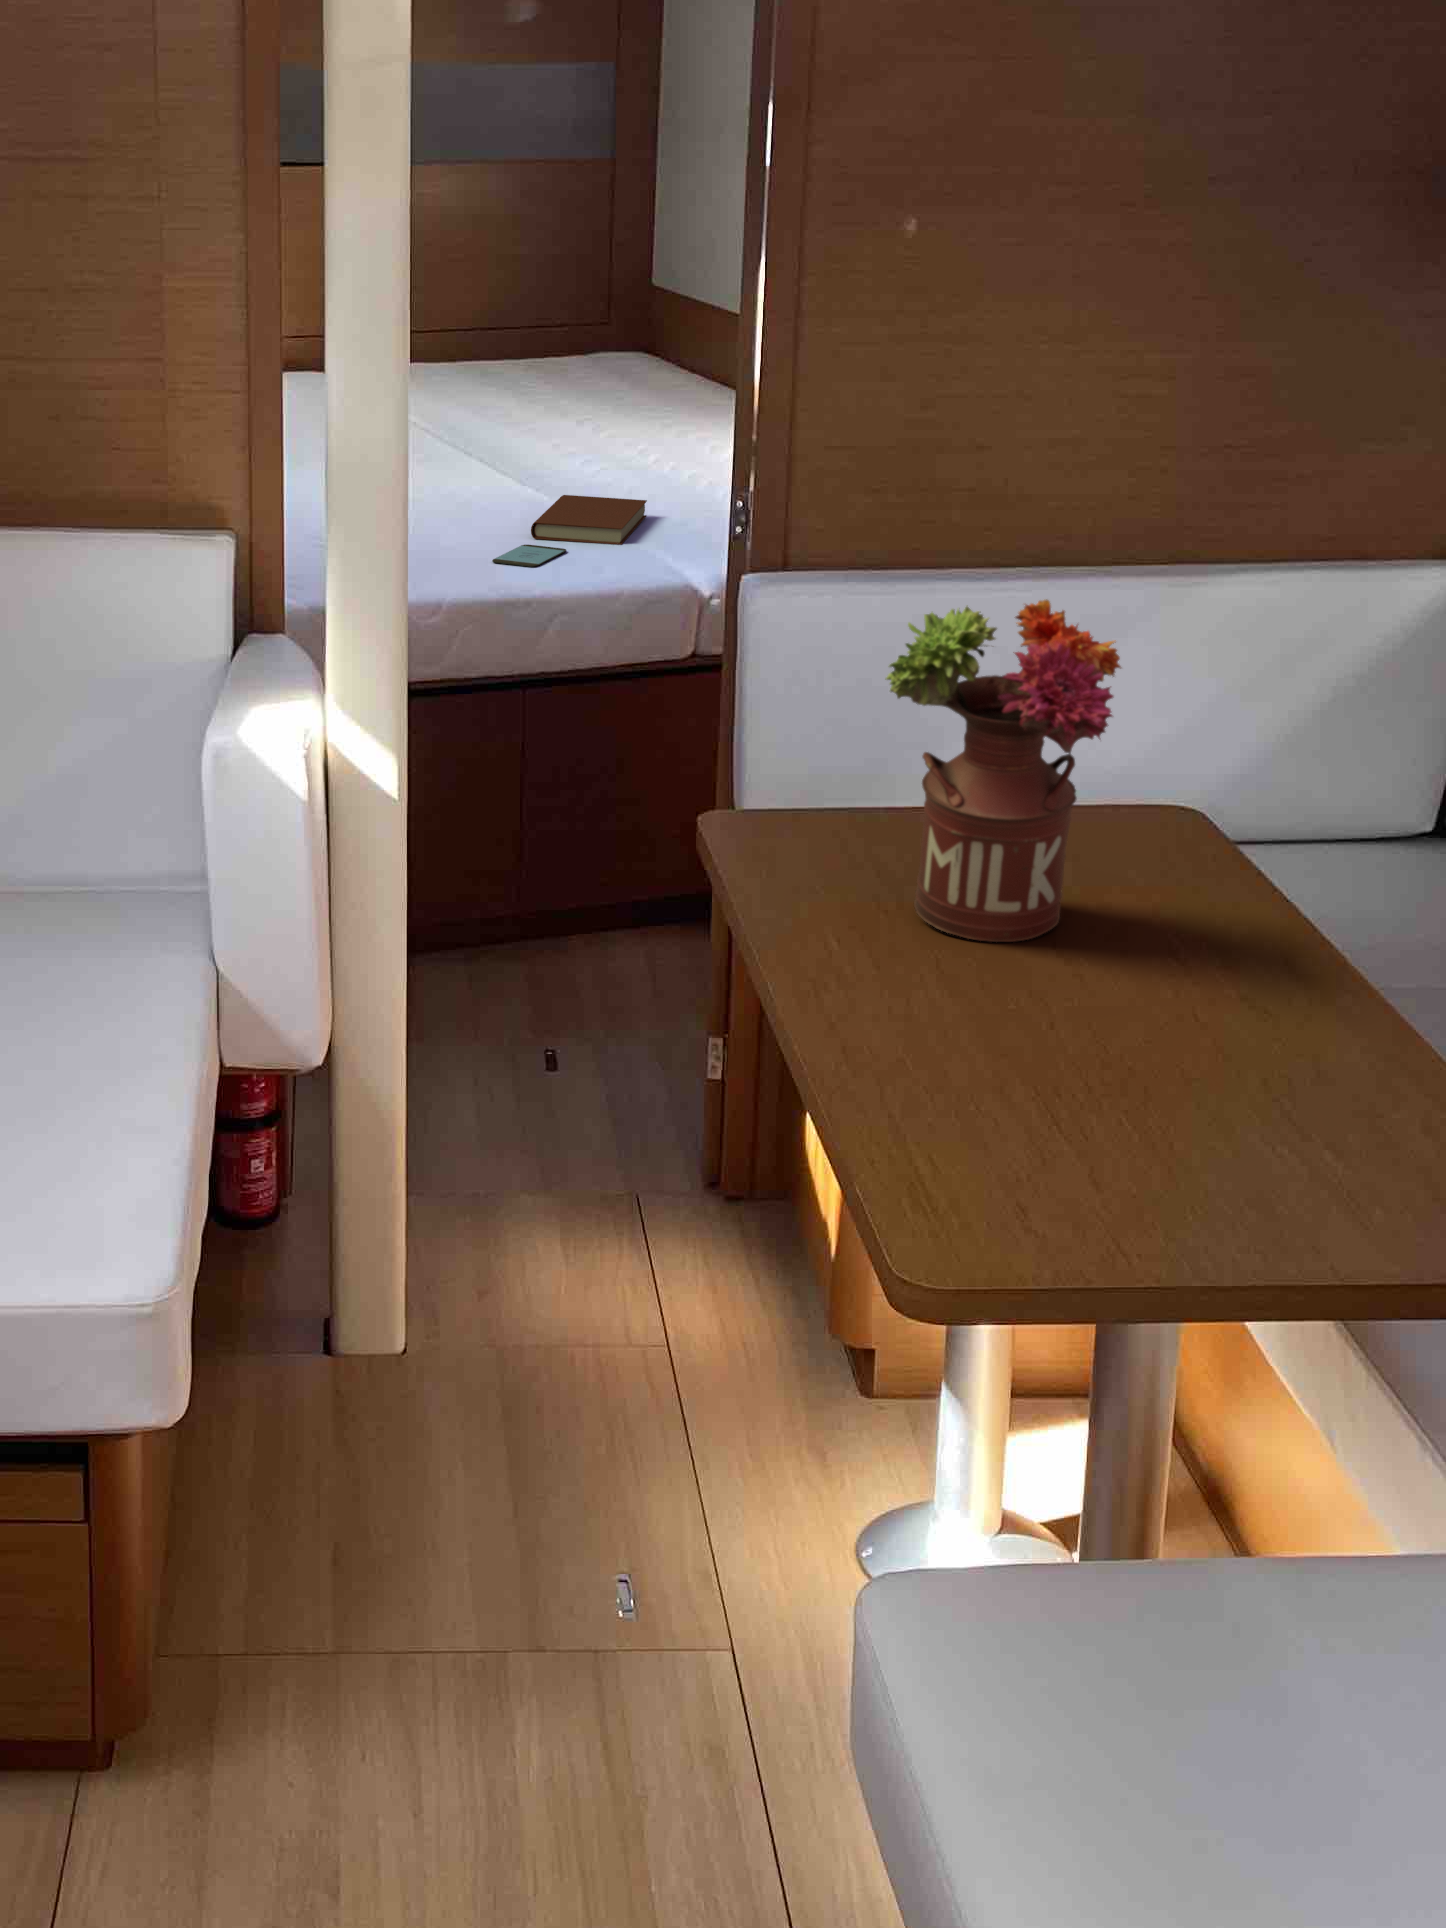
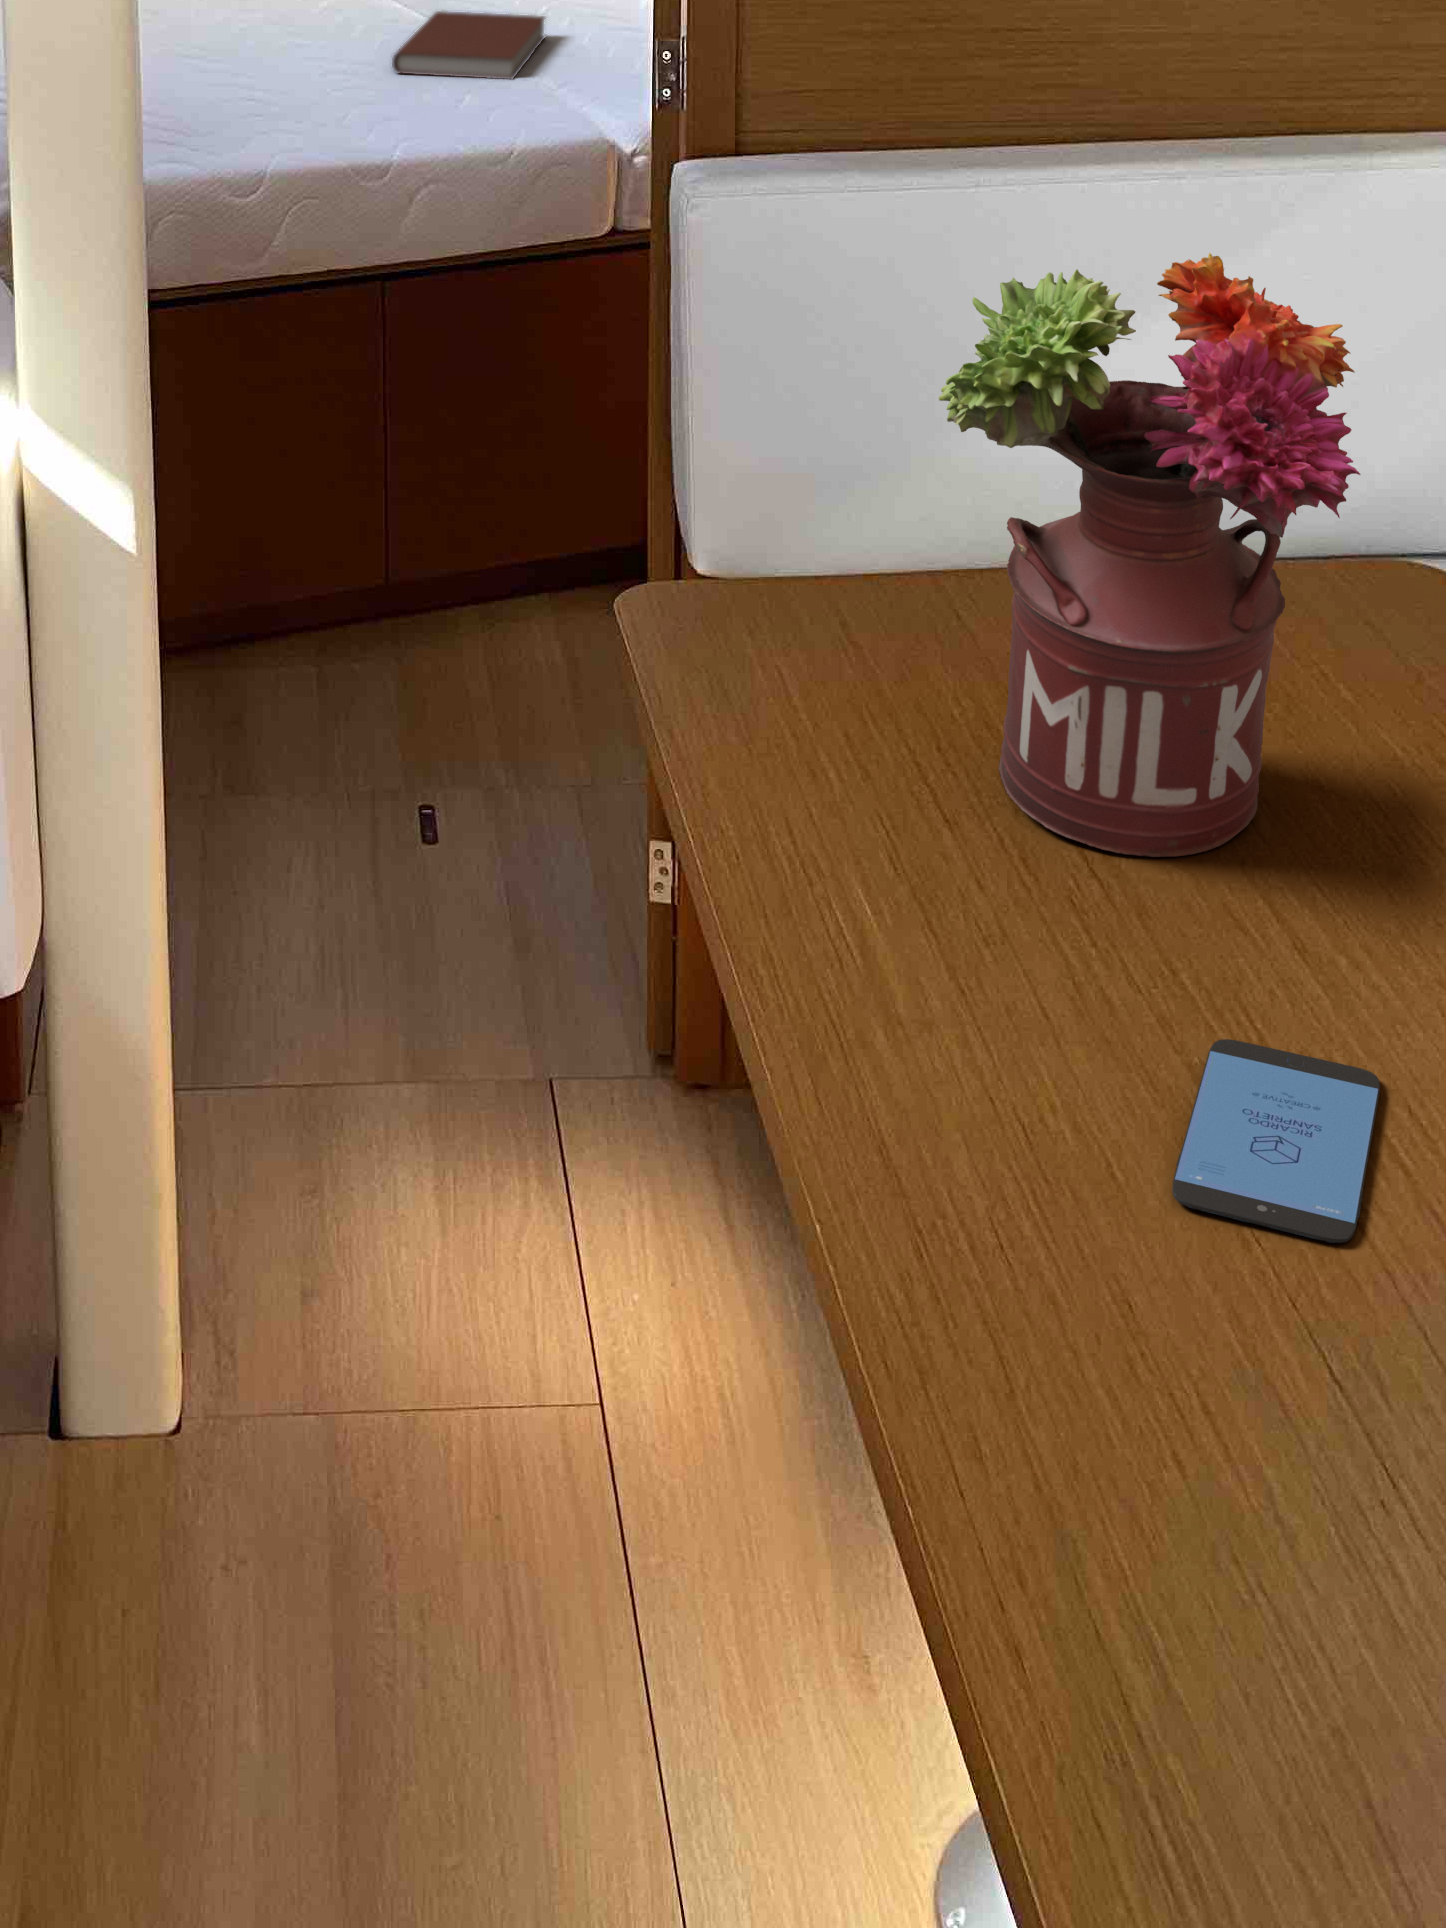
smartphone: present [492,545,566,567] -> present [1172,1039,1380,1243]

